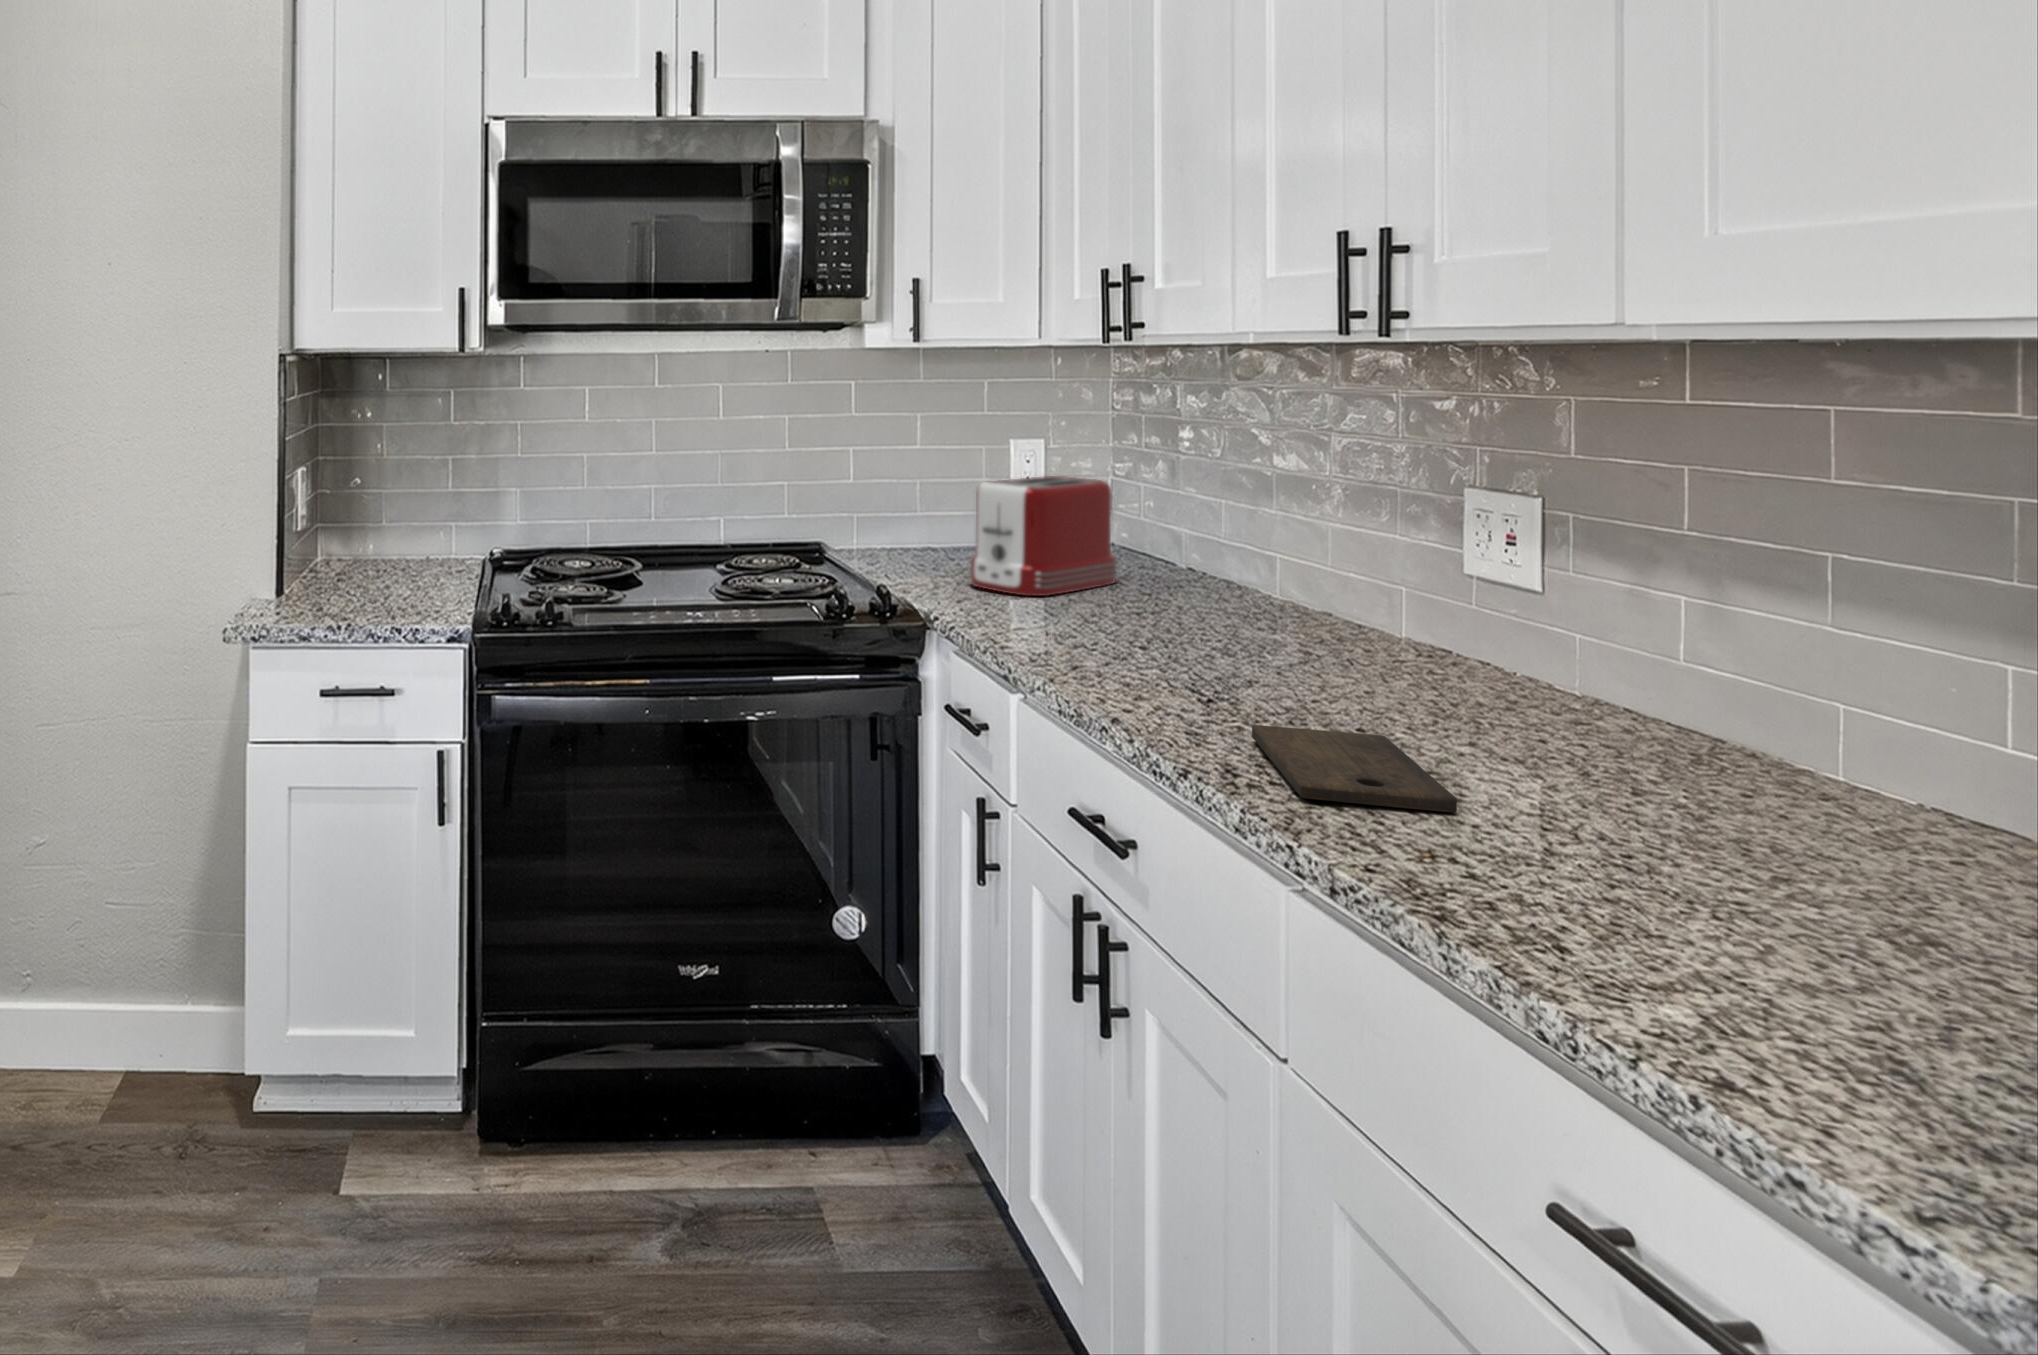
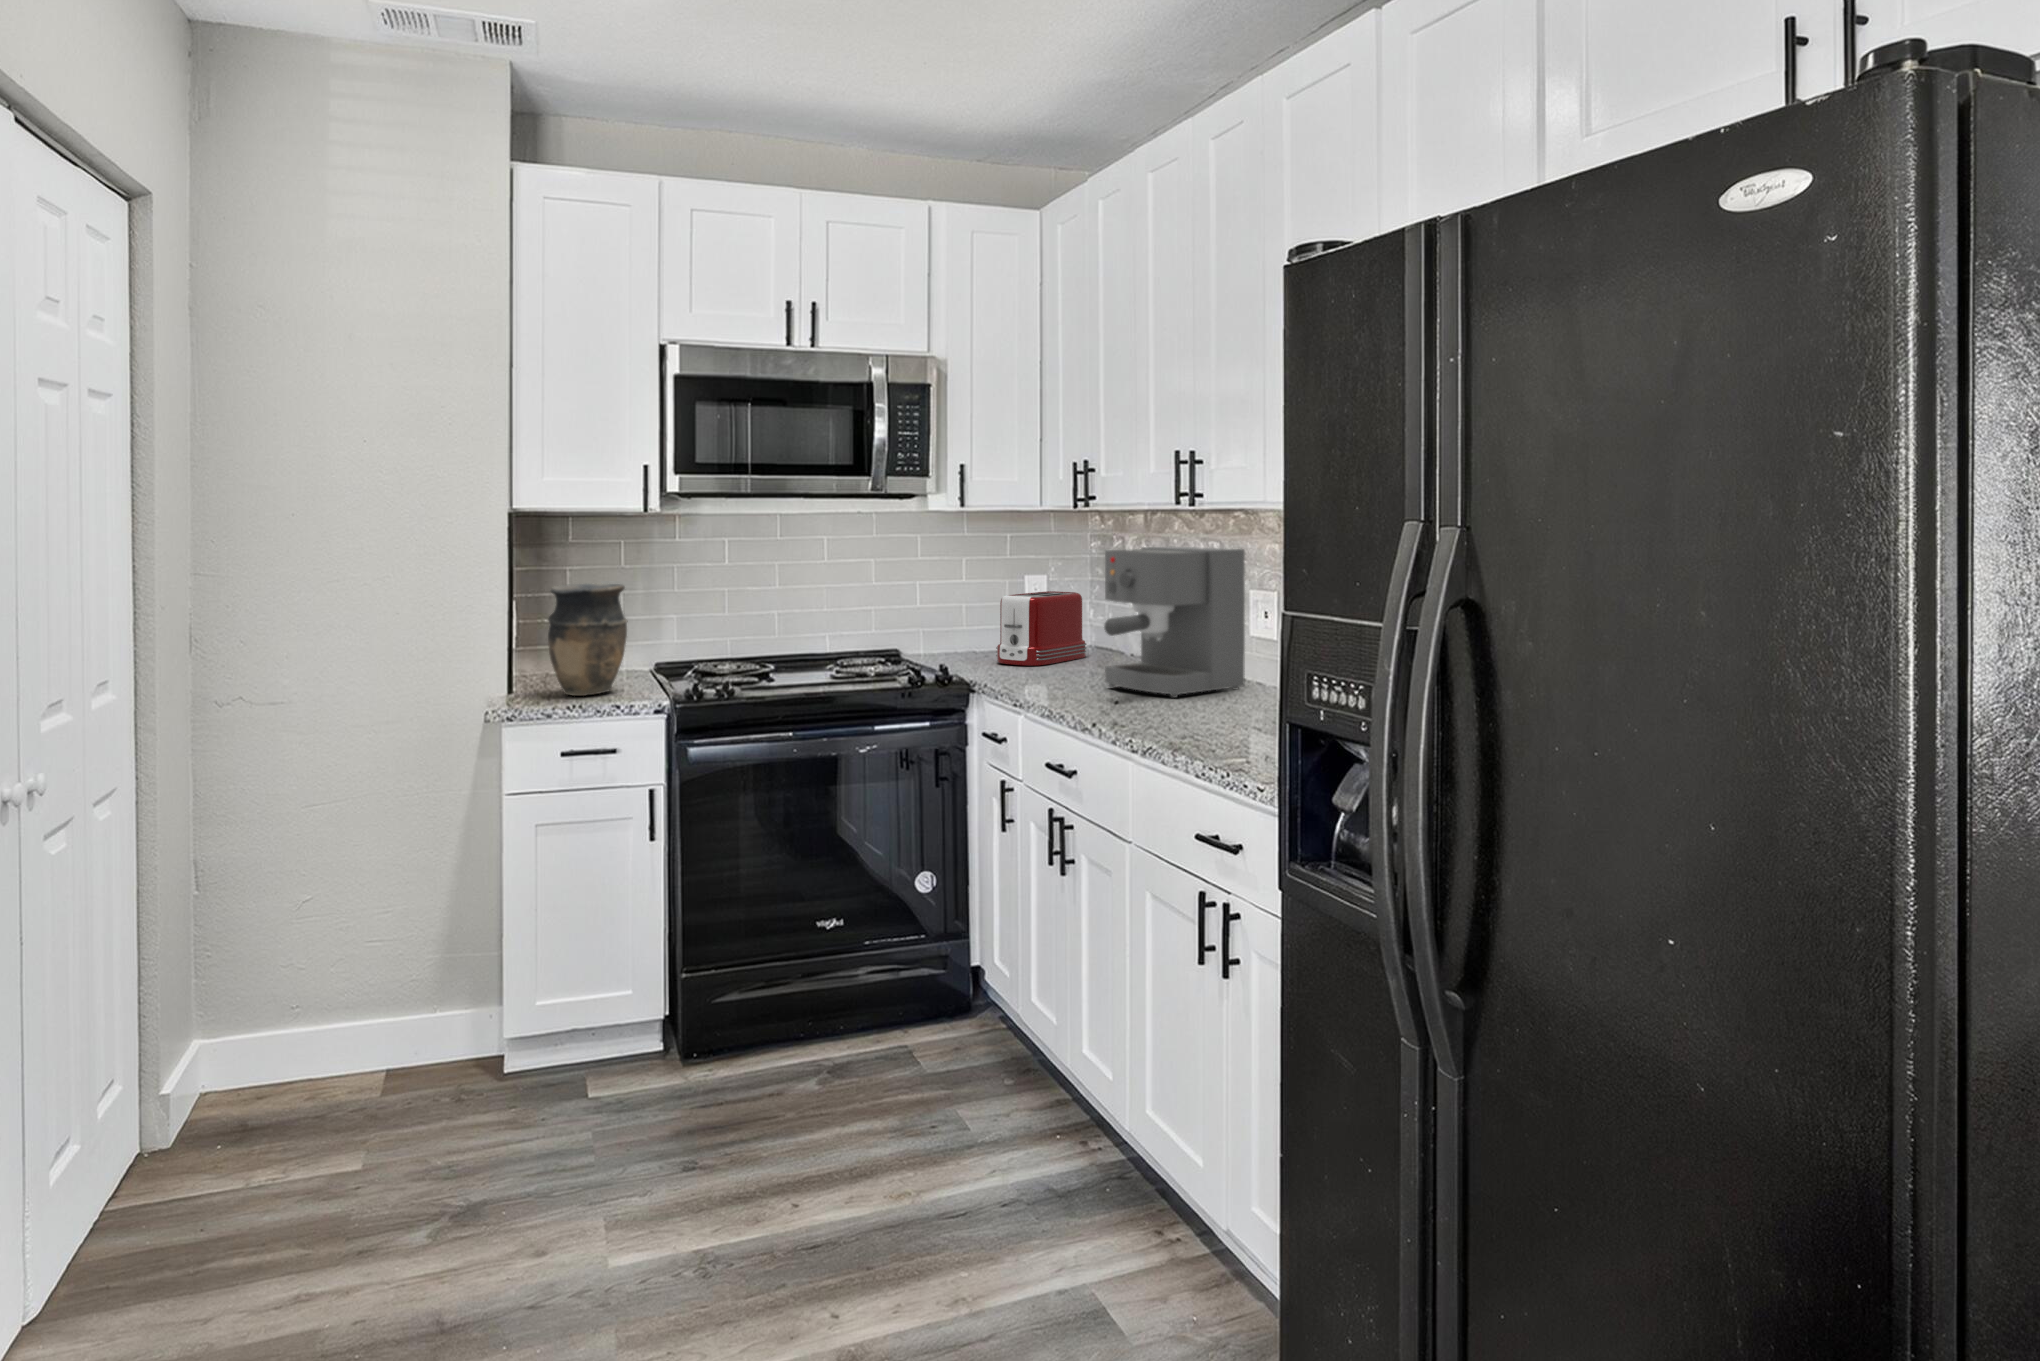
coffee maker: none [1172,416,1469,704] -> present [1104,547,1245,698]
vase: none [320,447,426,605] -> present [548,584,628,696]
cutting board: present [1252,725,1457,812] -> none [1134,704,1211,727]

